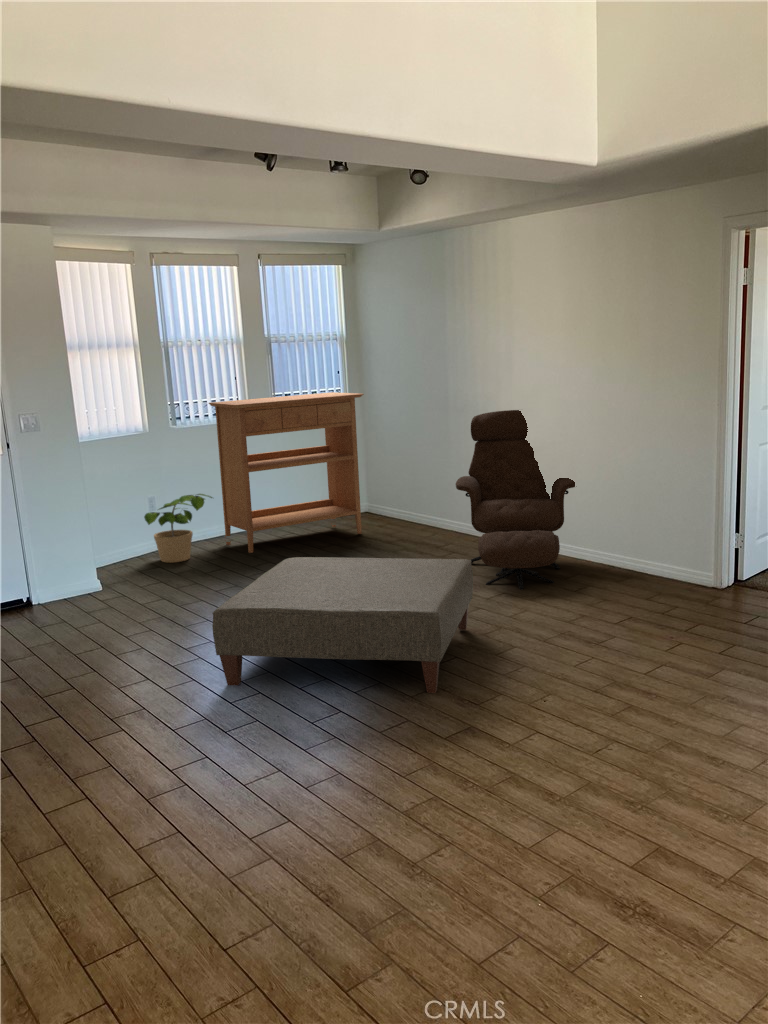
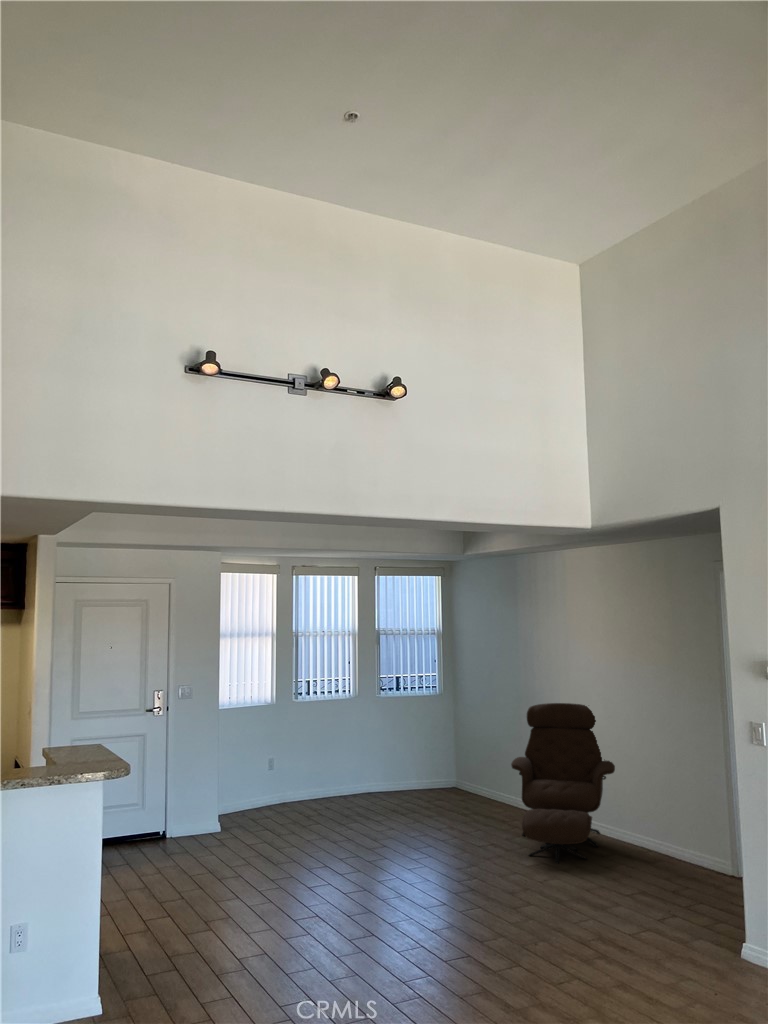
console table: present [209,392,364,553] -> none [326,677,449,809]
potted plant: present [144,494,212,563] -> none [264,756,320,812]
ottoman: present [212,557,473,693] -> none [278,819,501,952]

